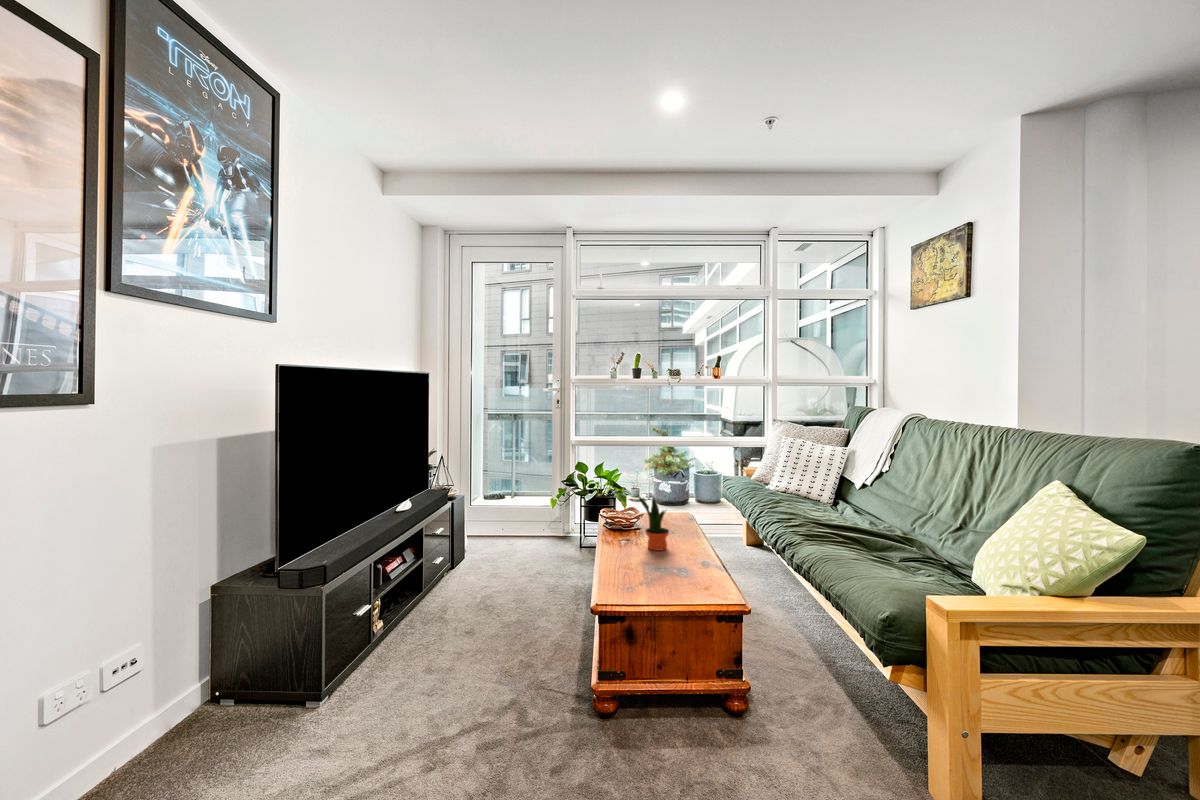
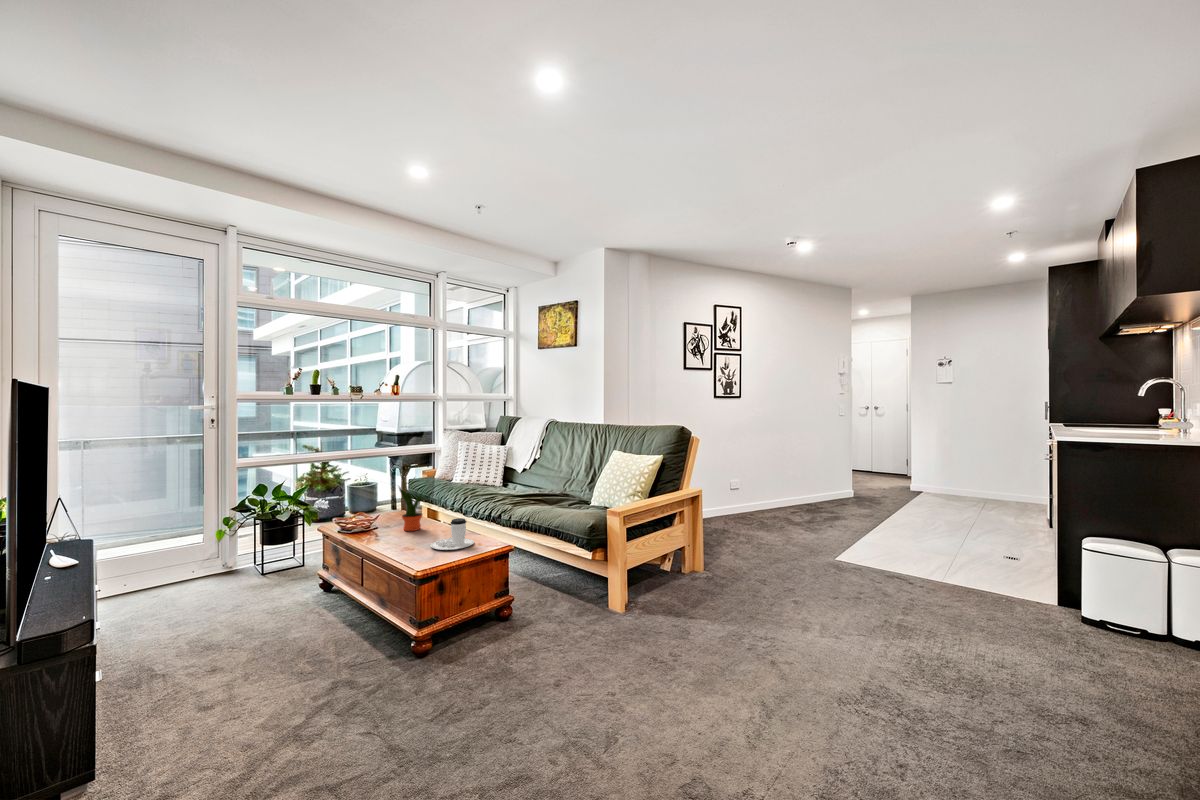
coffee cup: none [644,551,699,594] -> present [431,518,474,550]

